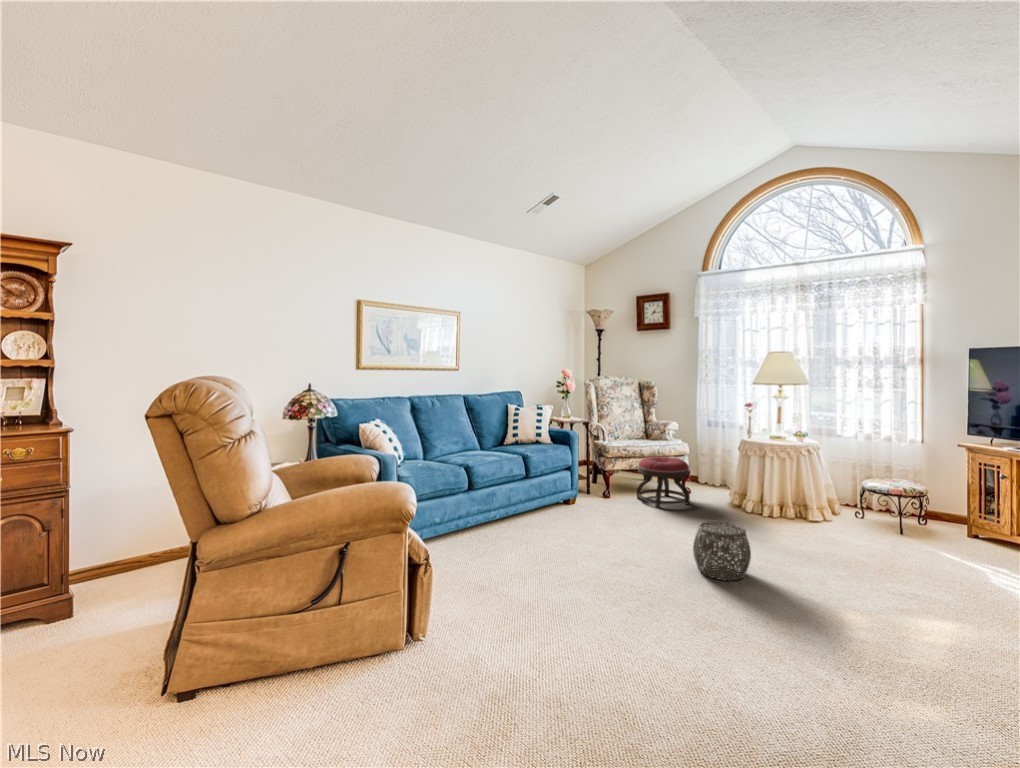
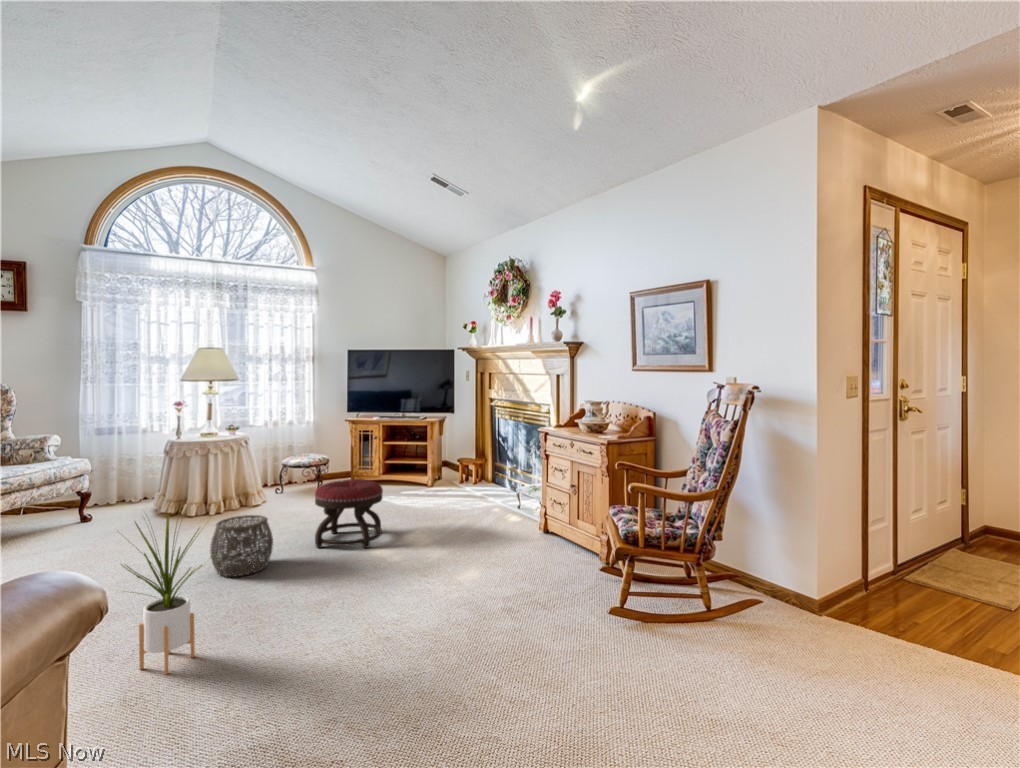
ottoman: present [637,457,690,508] -> present [315,479,383,548]
house plant: none [558,493,626,620] -> present [122,515,202,674]

